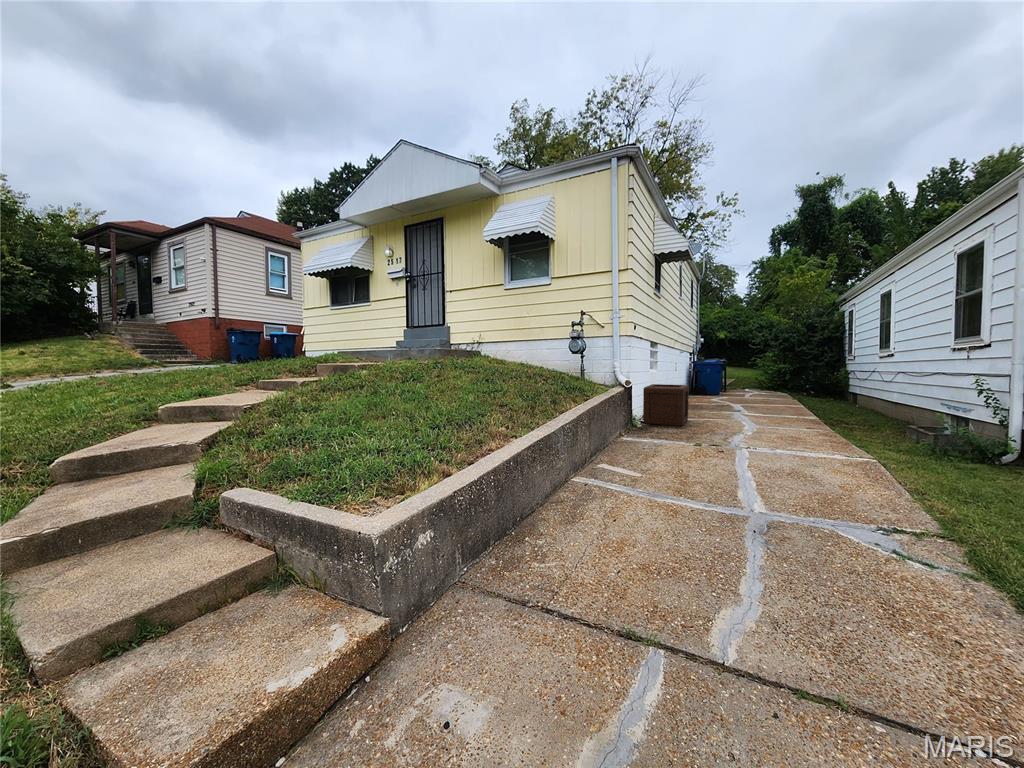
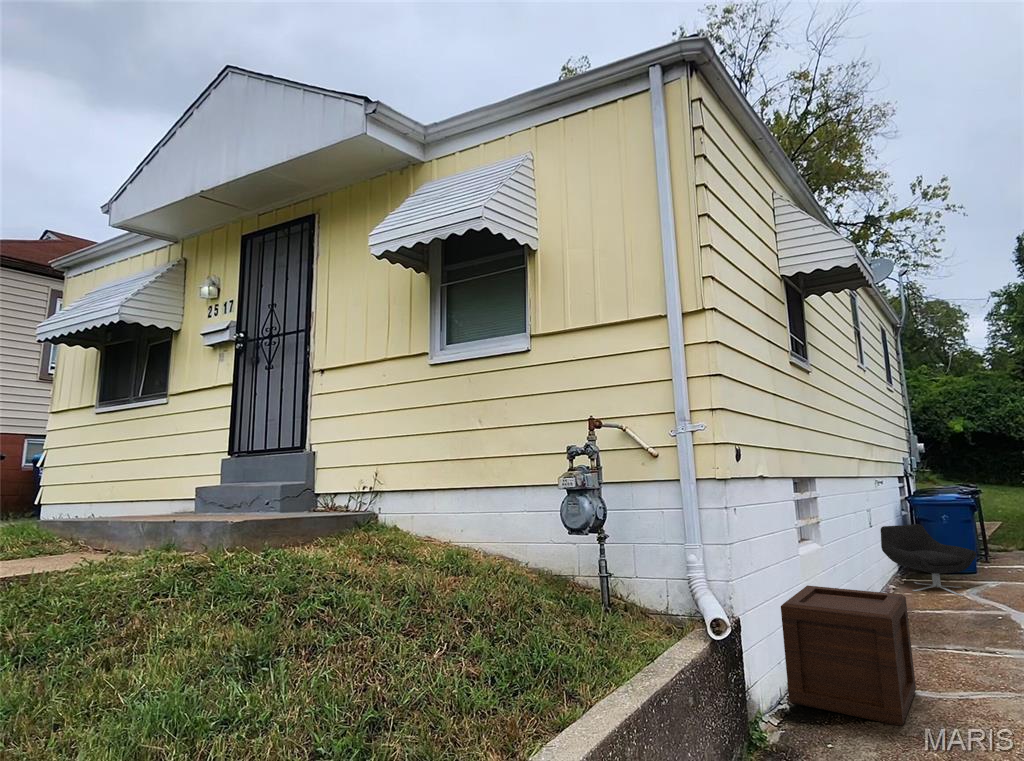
lounge chair: none [680,372,719,400] -> present [881,524,976,596]

